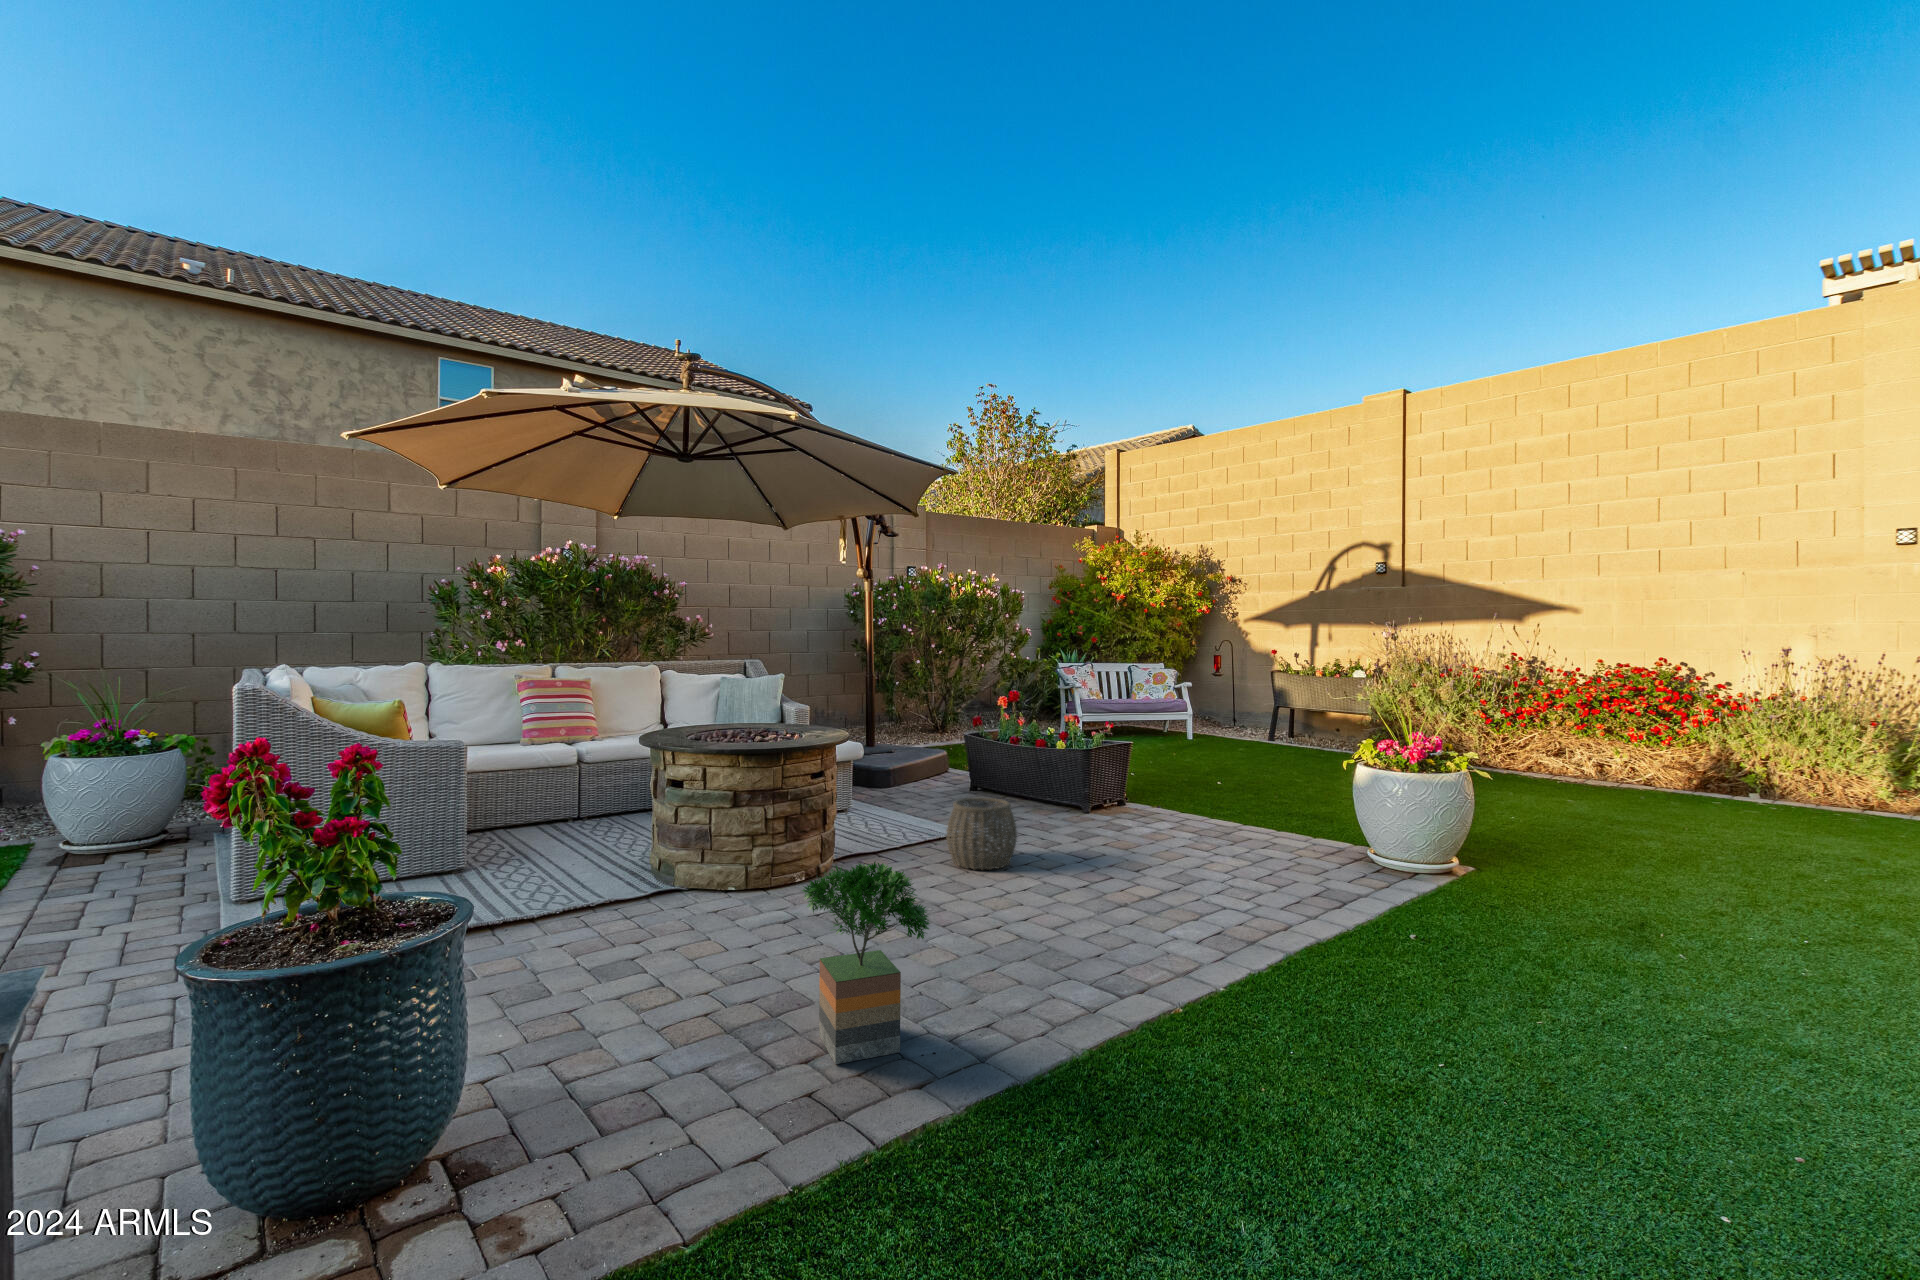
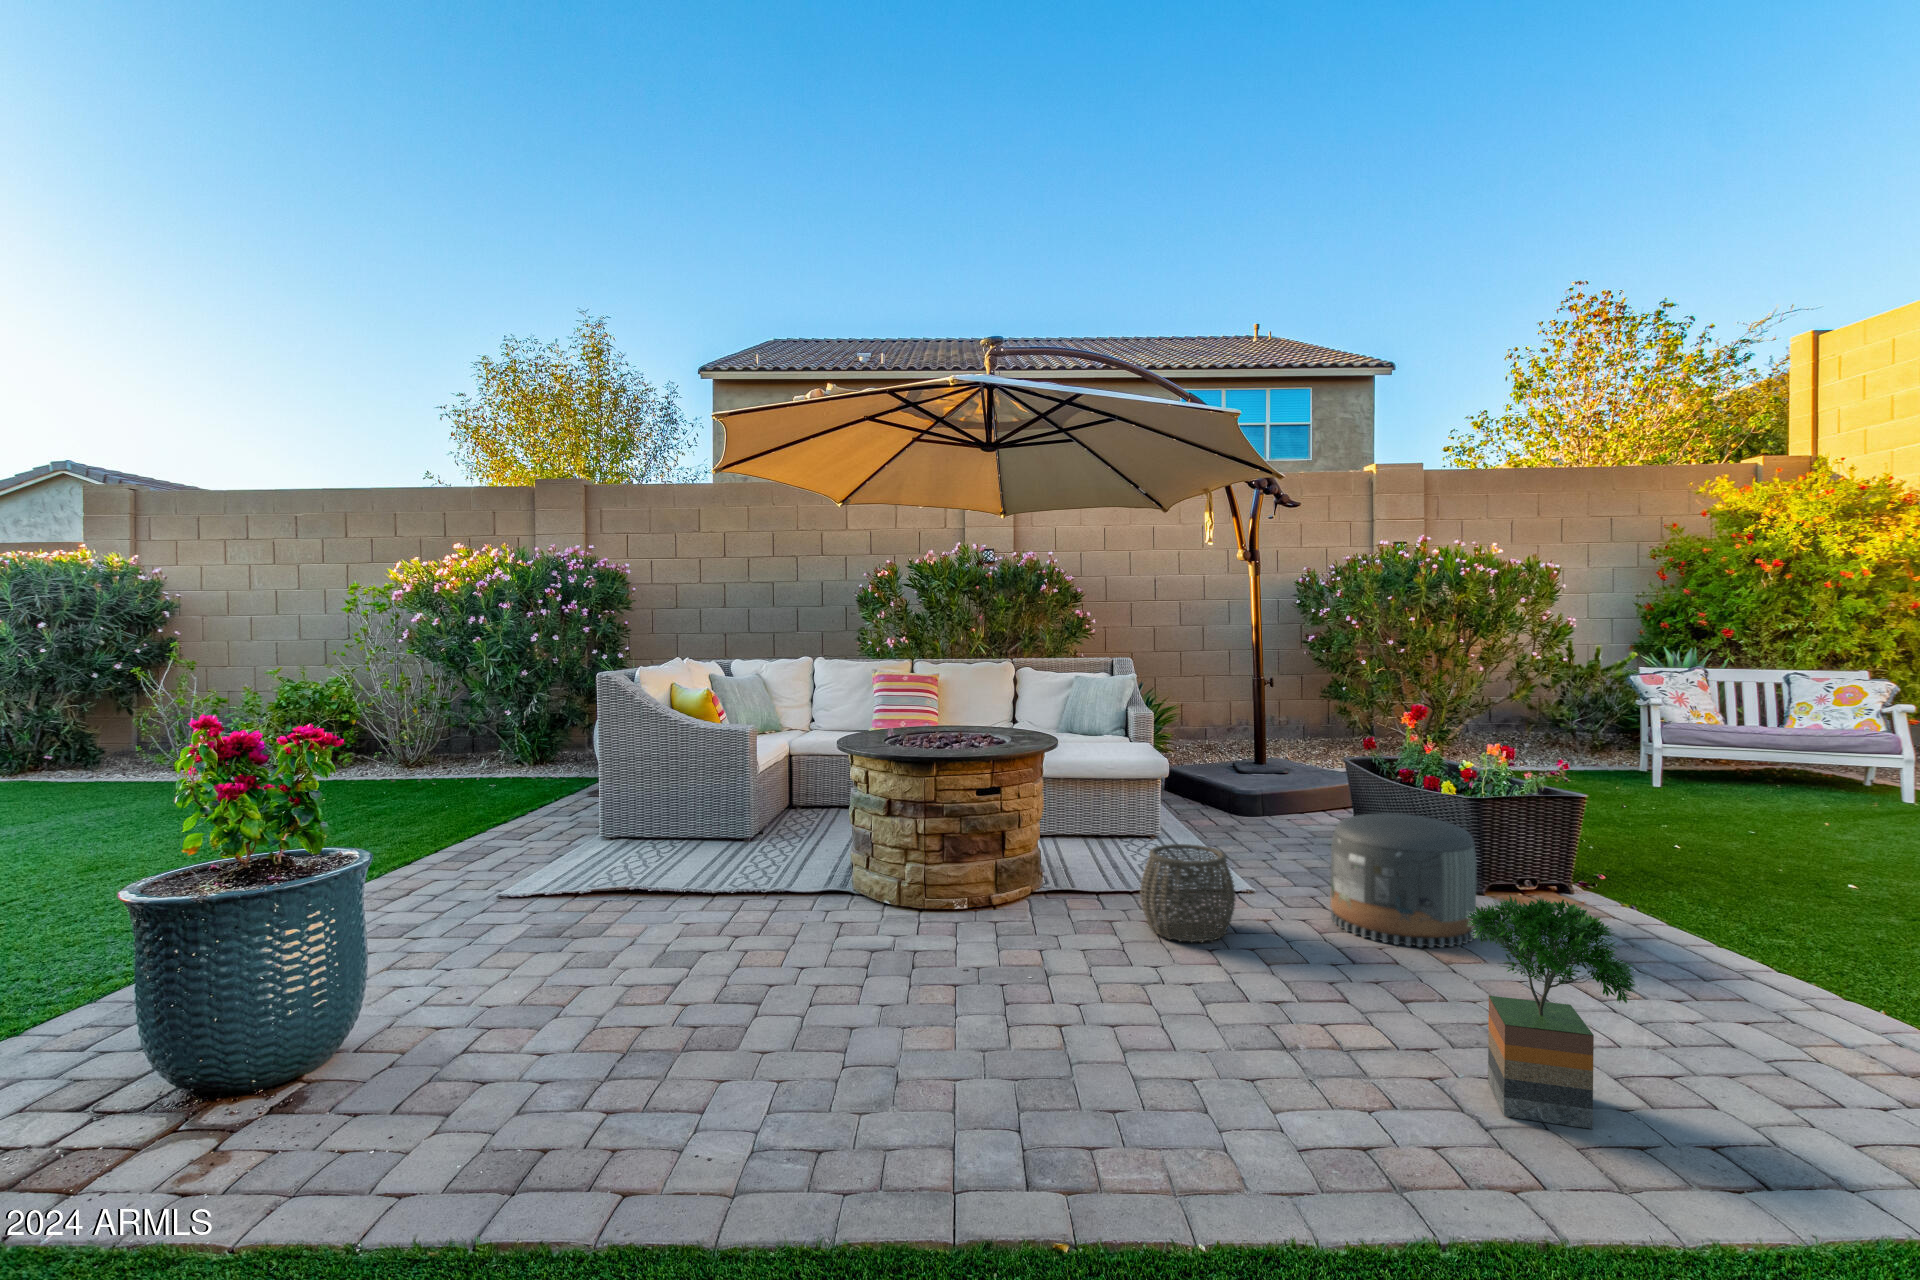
pouf: none [1040,761,1131,847] -> present [1330,813,1476,948]
potted tree: present [802,862,930,1064] -> present [1466,895,1635,1129]

